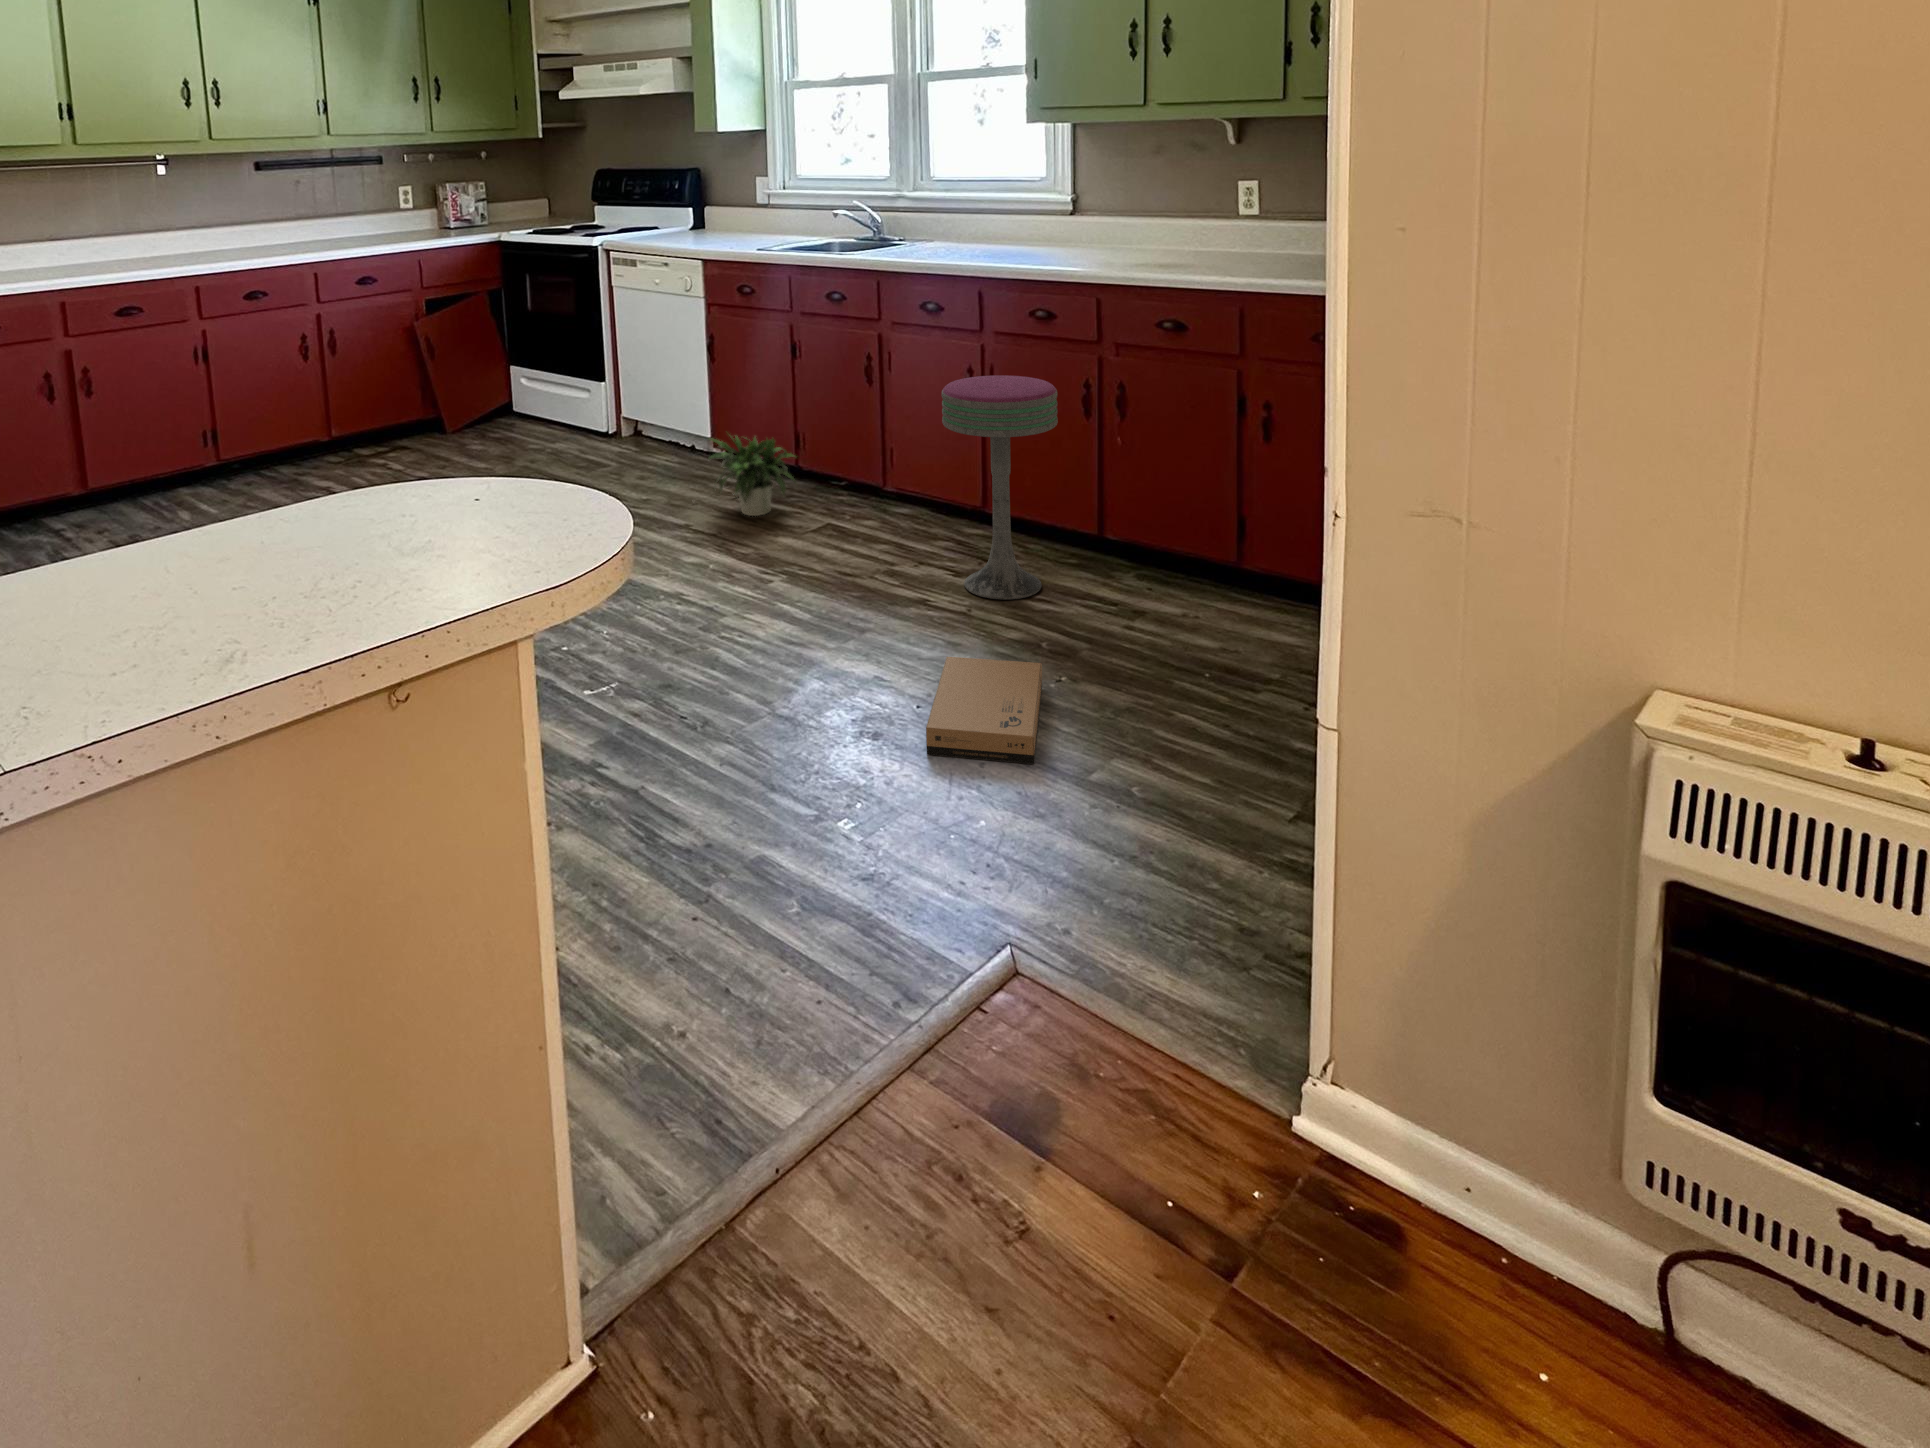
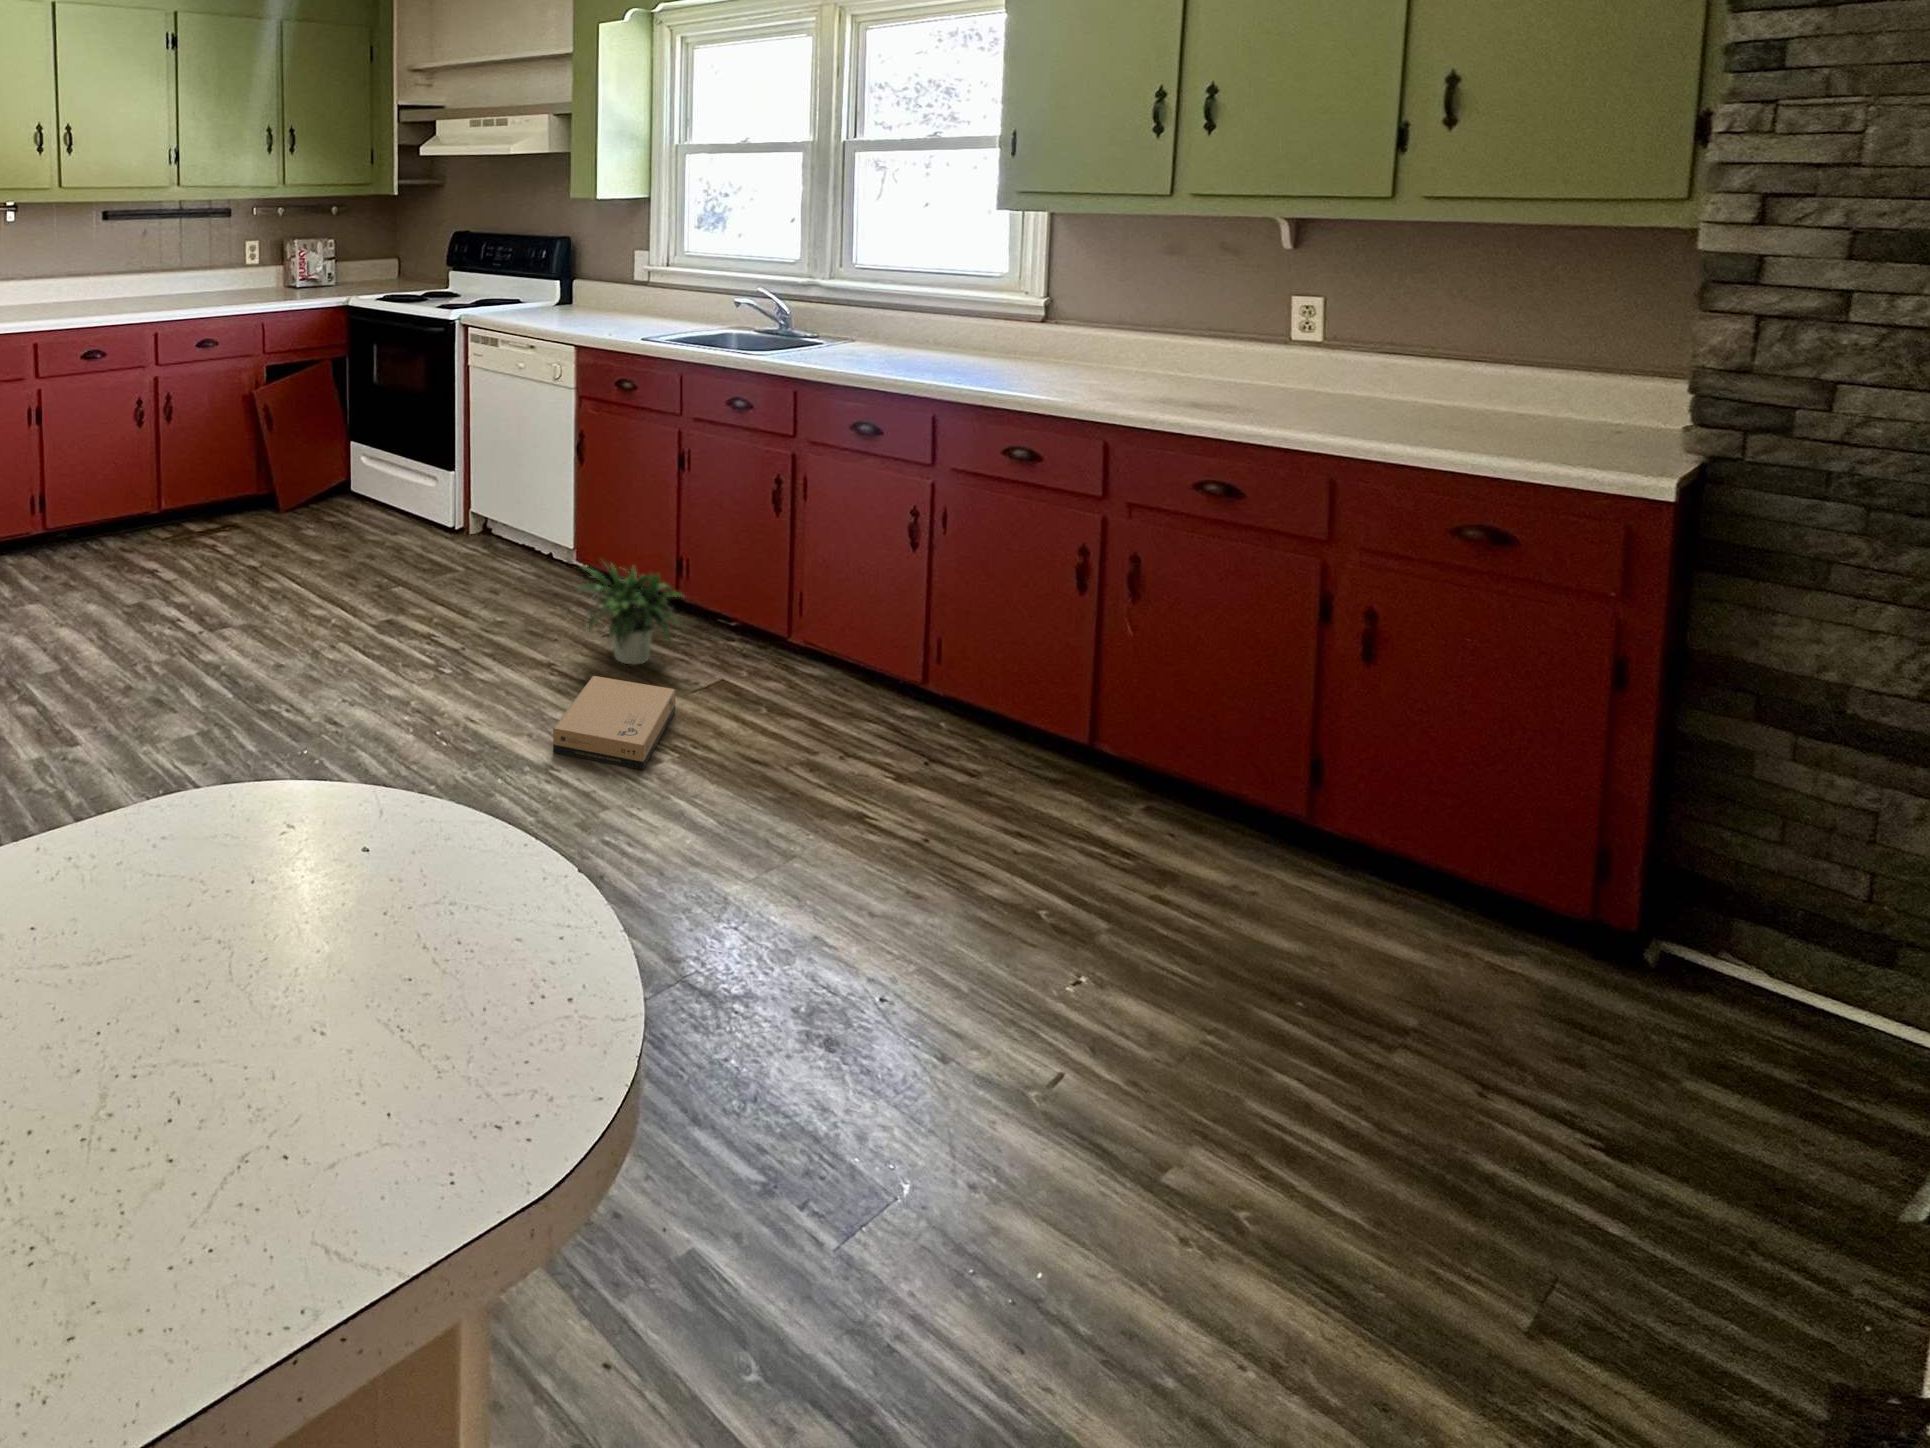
bar stool: present [942,375,1058,600] -> none [898,535,1061,838]
cardboard box: present [926,657,1042,764] -> present [553,676,675,770]

